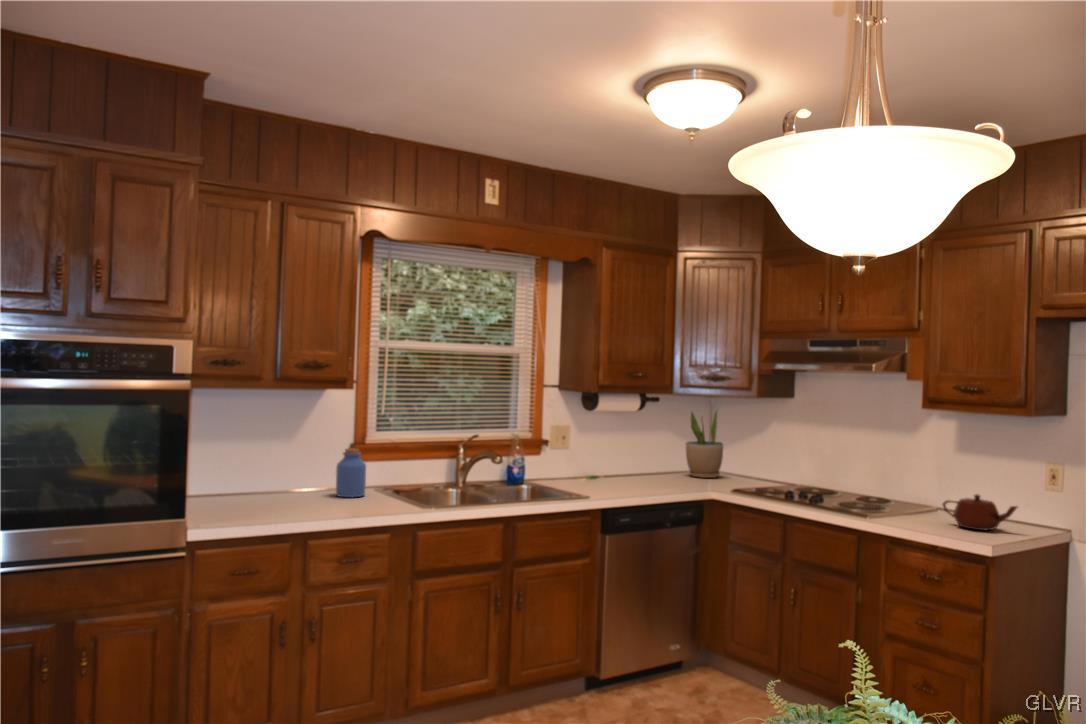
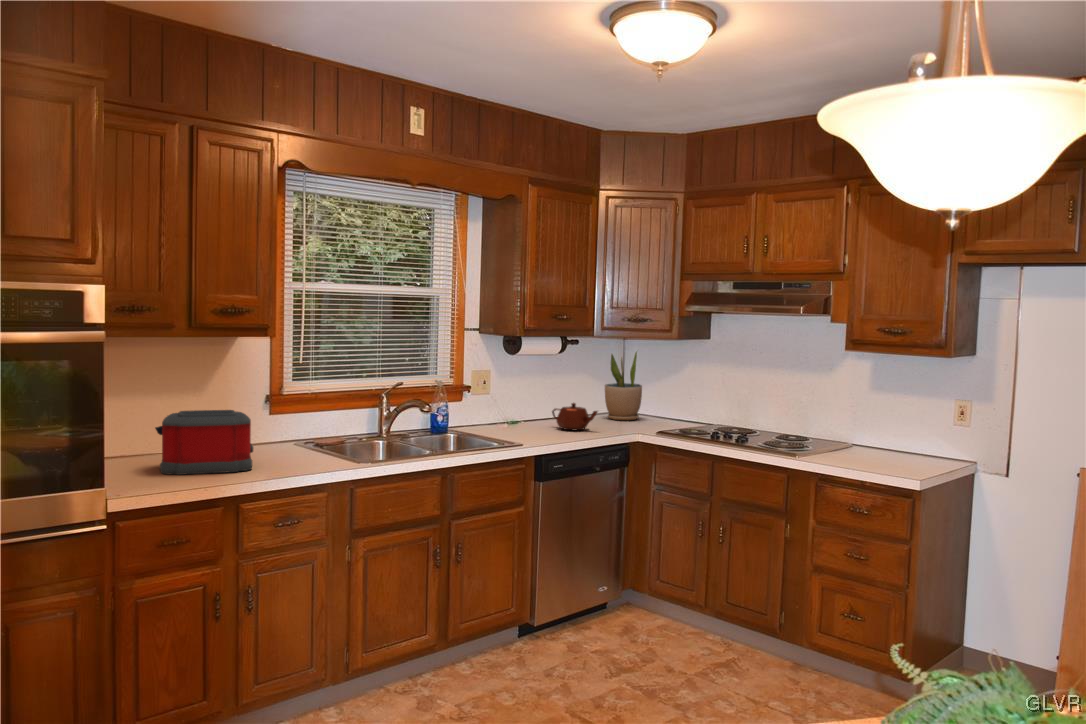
jar: present [336,448,366,497] -> none [255,401,289,454]
toaster: none [241,454,327,512] -> present [155,410,253,475]
teapot: present [943,494,1017,530] -> present [552,403,597,430]

